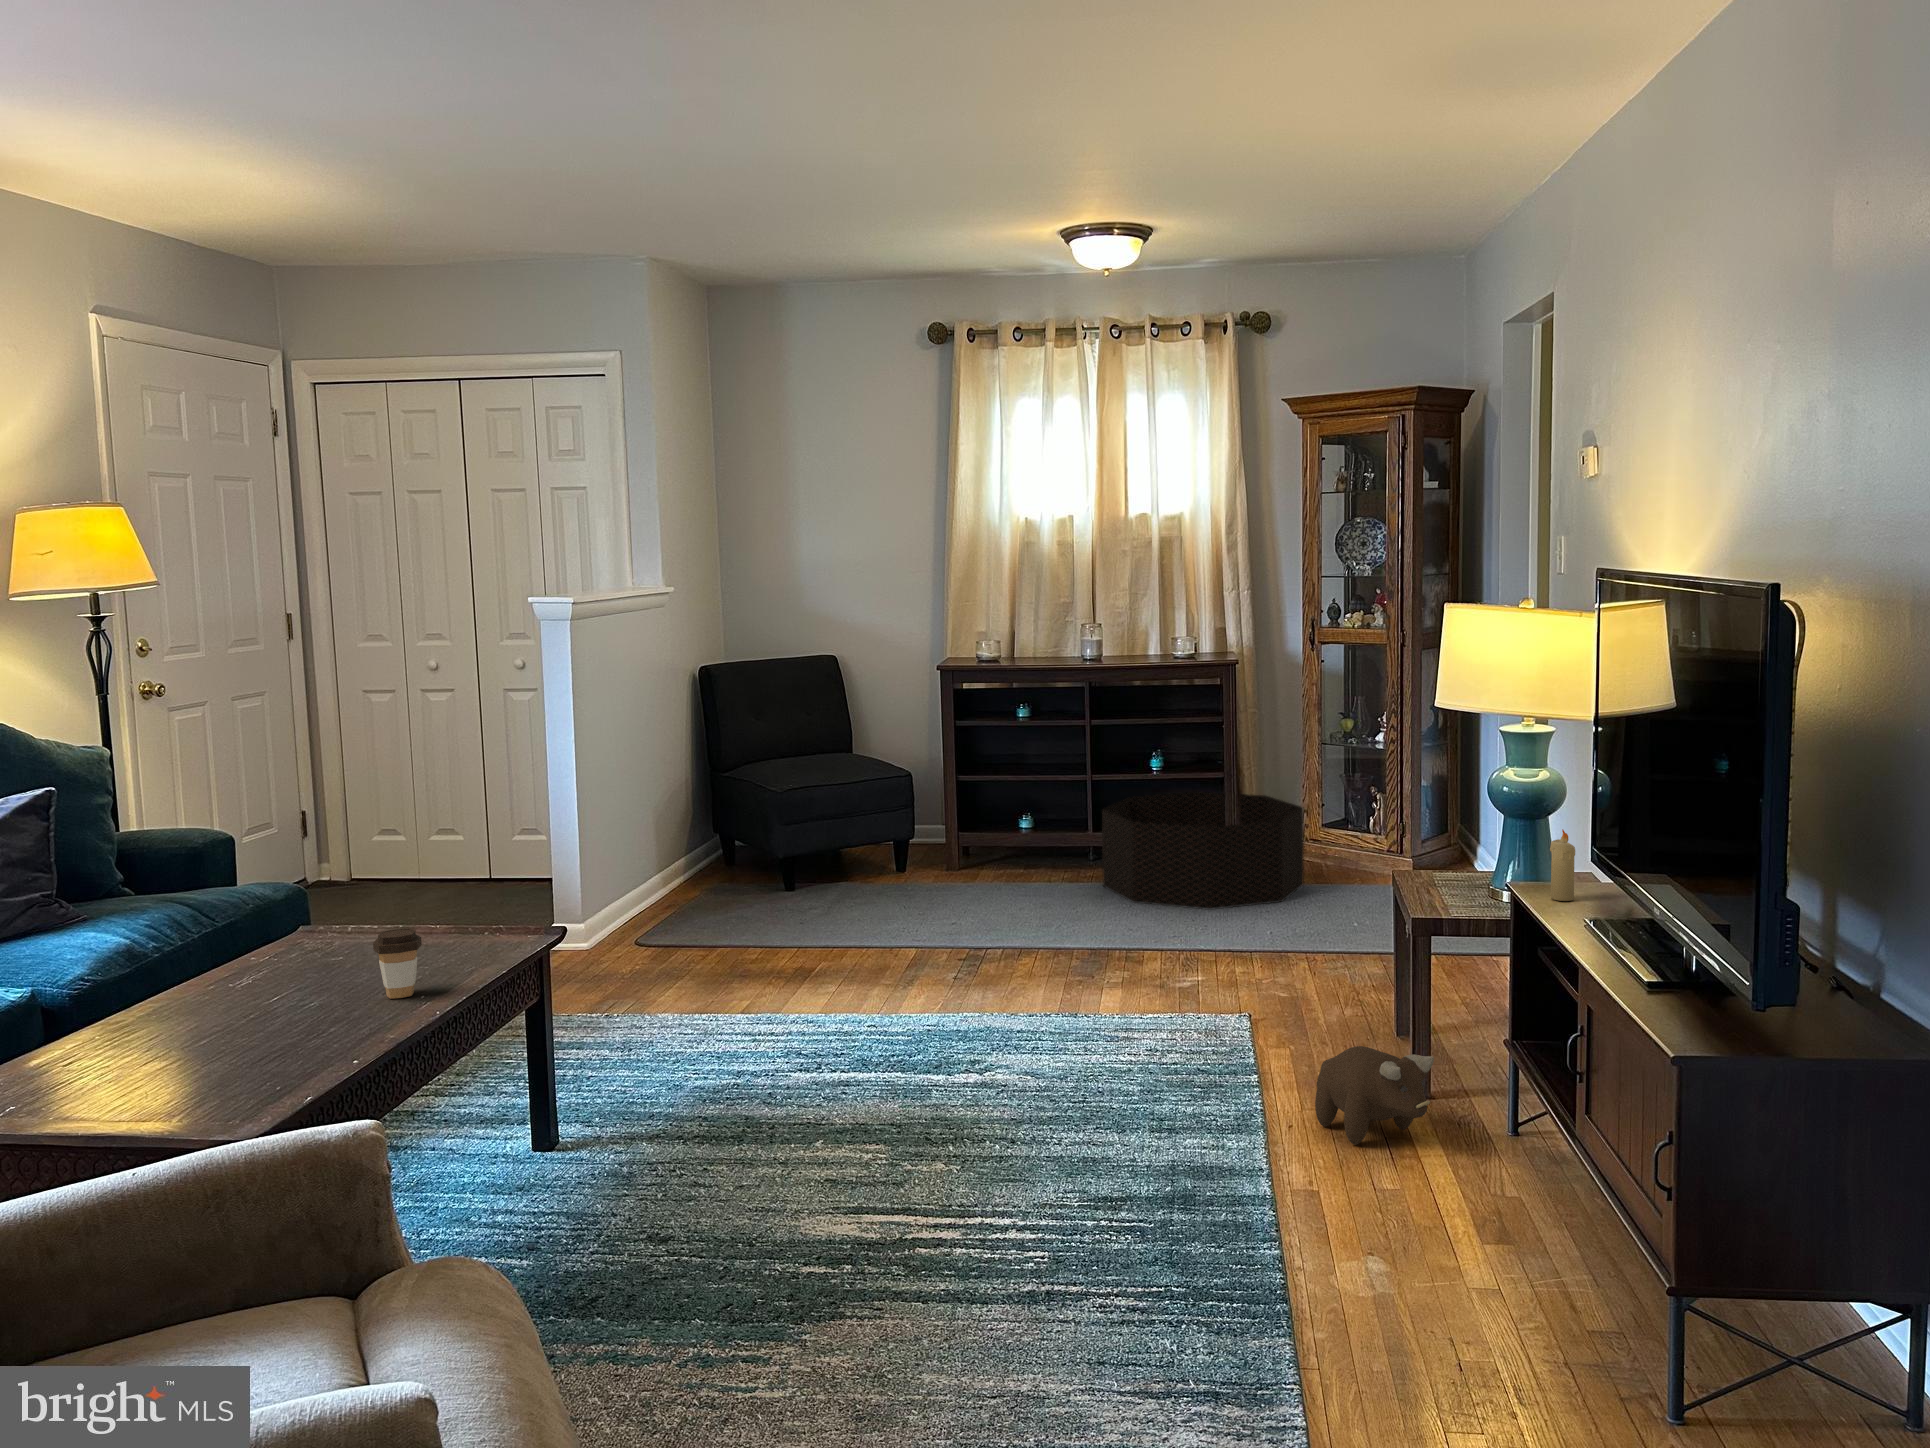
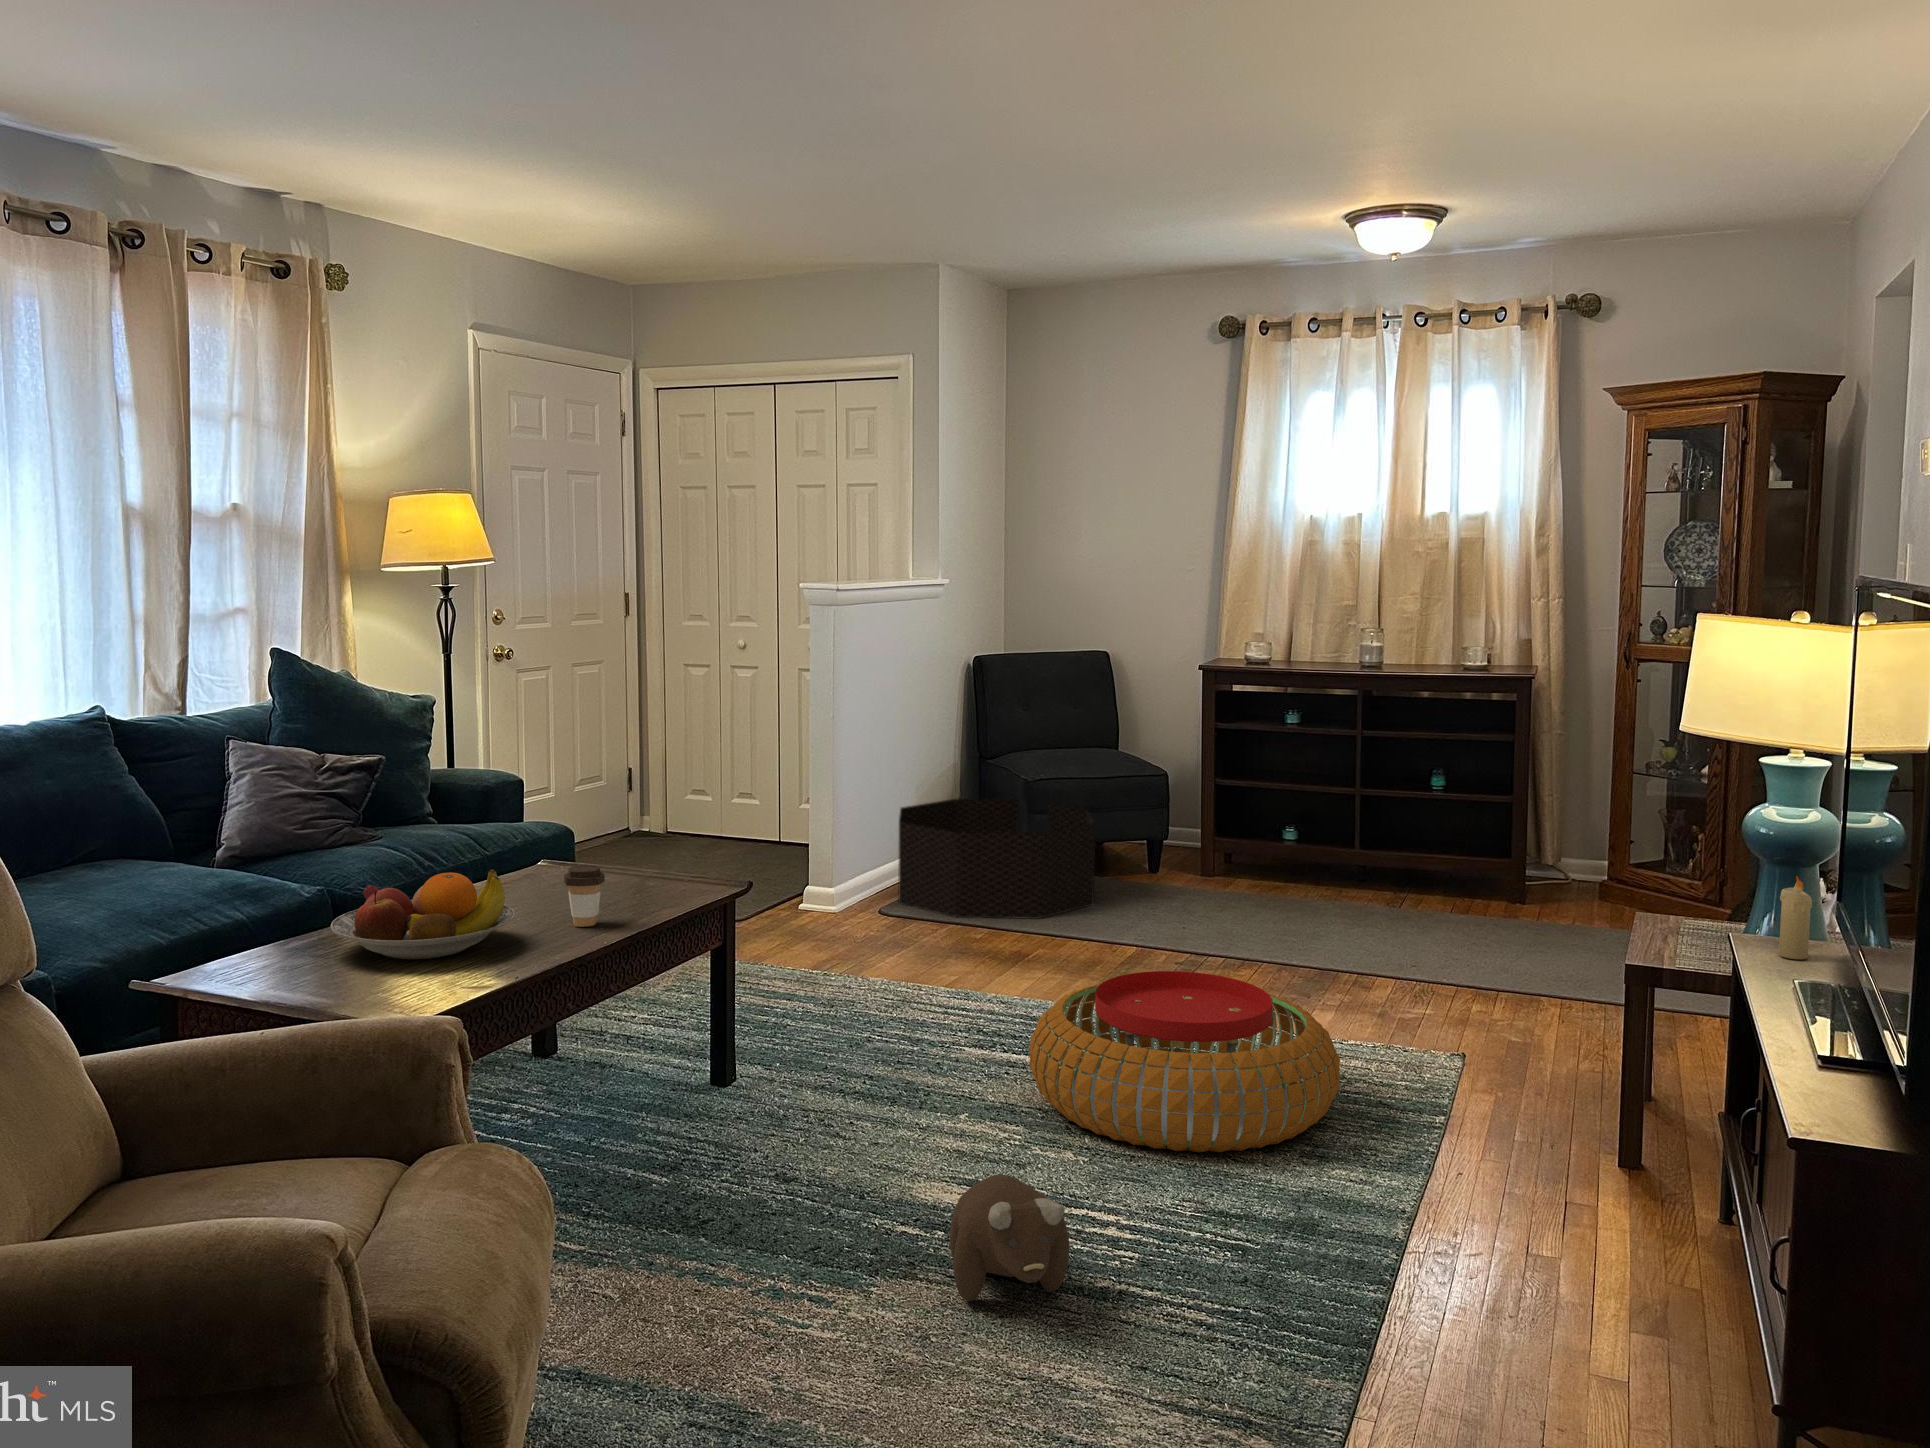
basket: present [1102,792,1304,910] -> present [898,799,1095,919]
fruit bowl: none [101,945,331,1061] -> present [331,870,515,959]
pouf: none [871,971,1171,1149] -> present [1029,971,1340,1152]
plush toy: present [1315,1046,1434,1145] -> present [950,1174,1069,1301]

